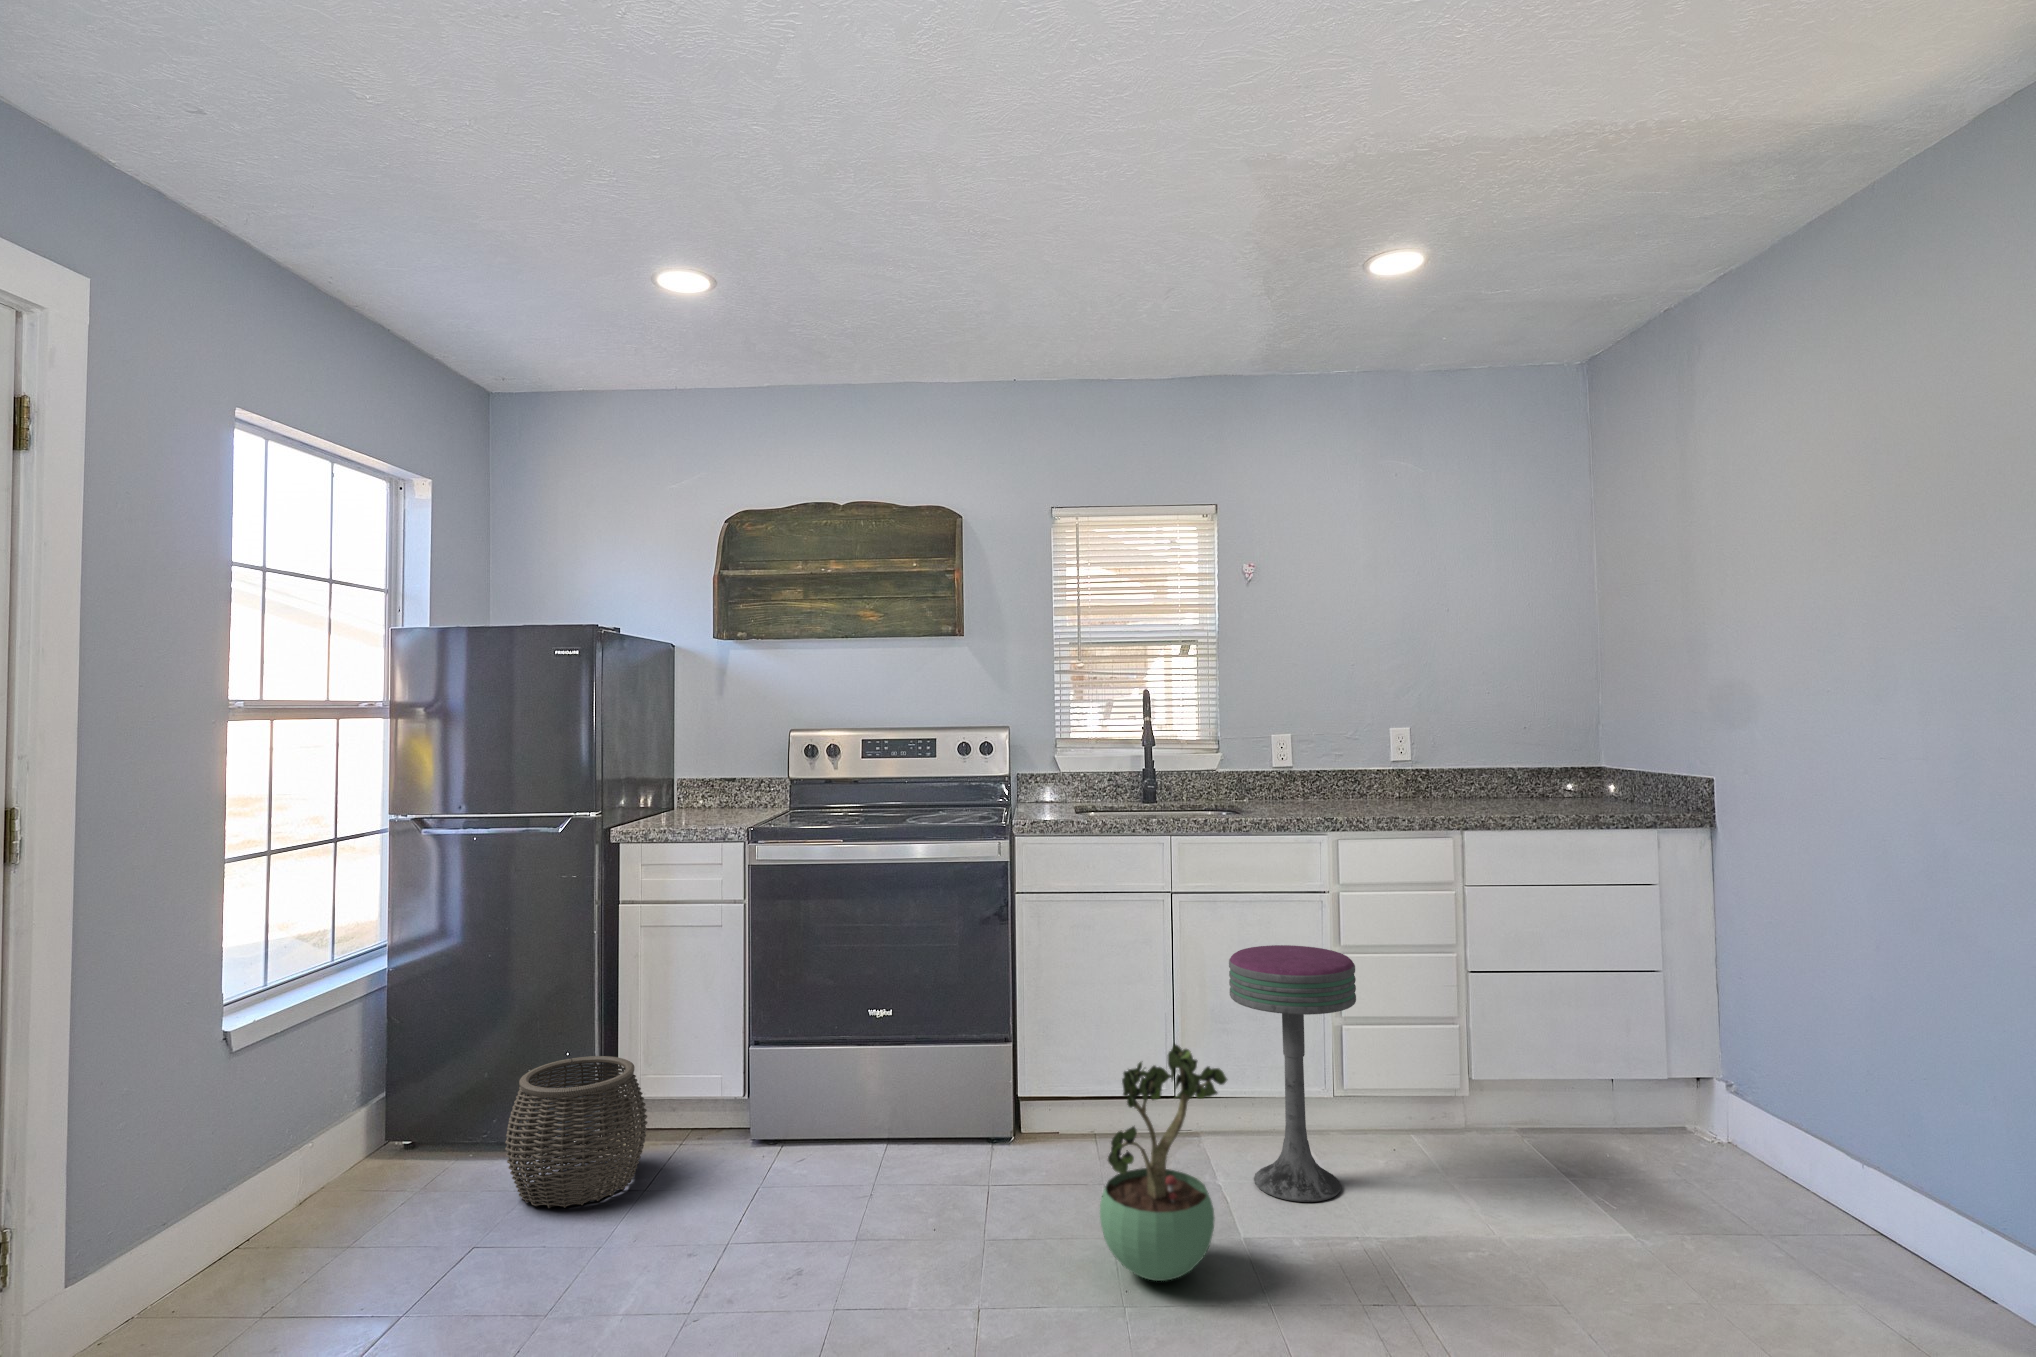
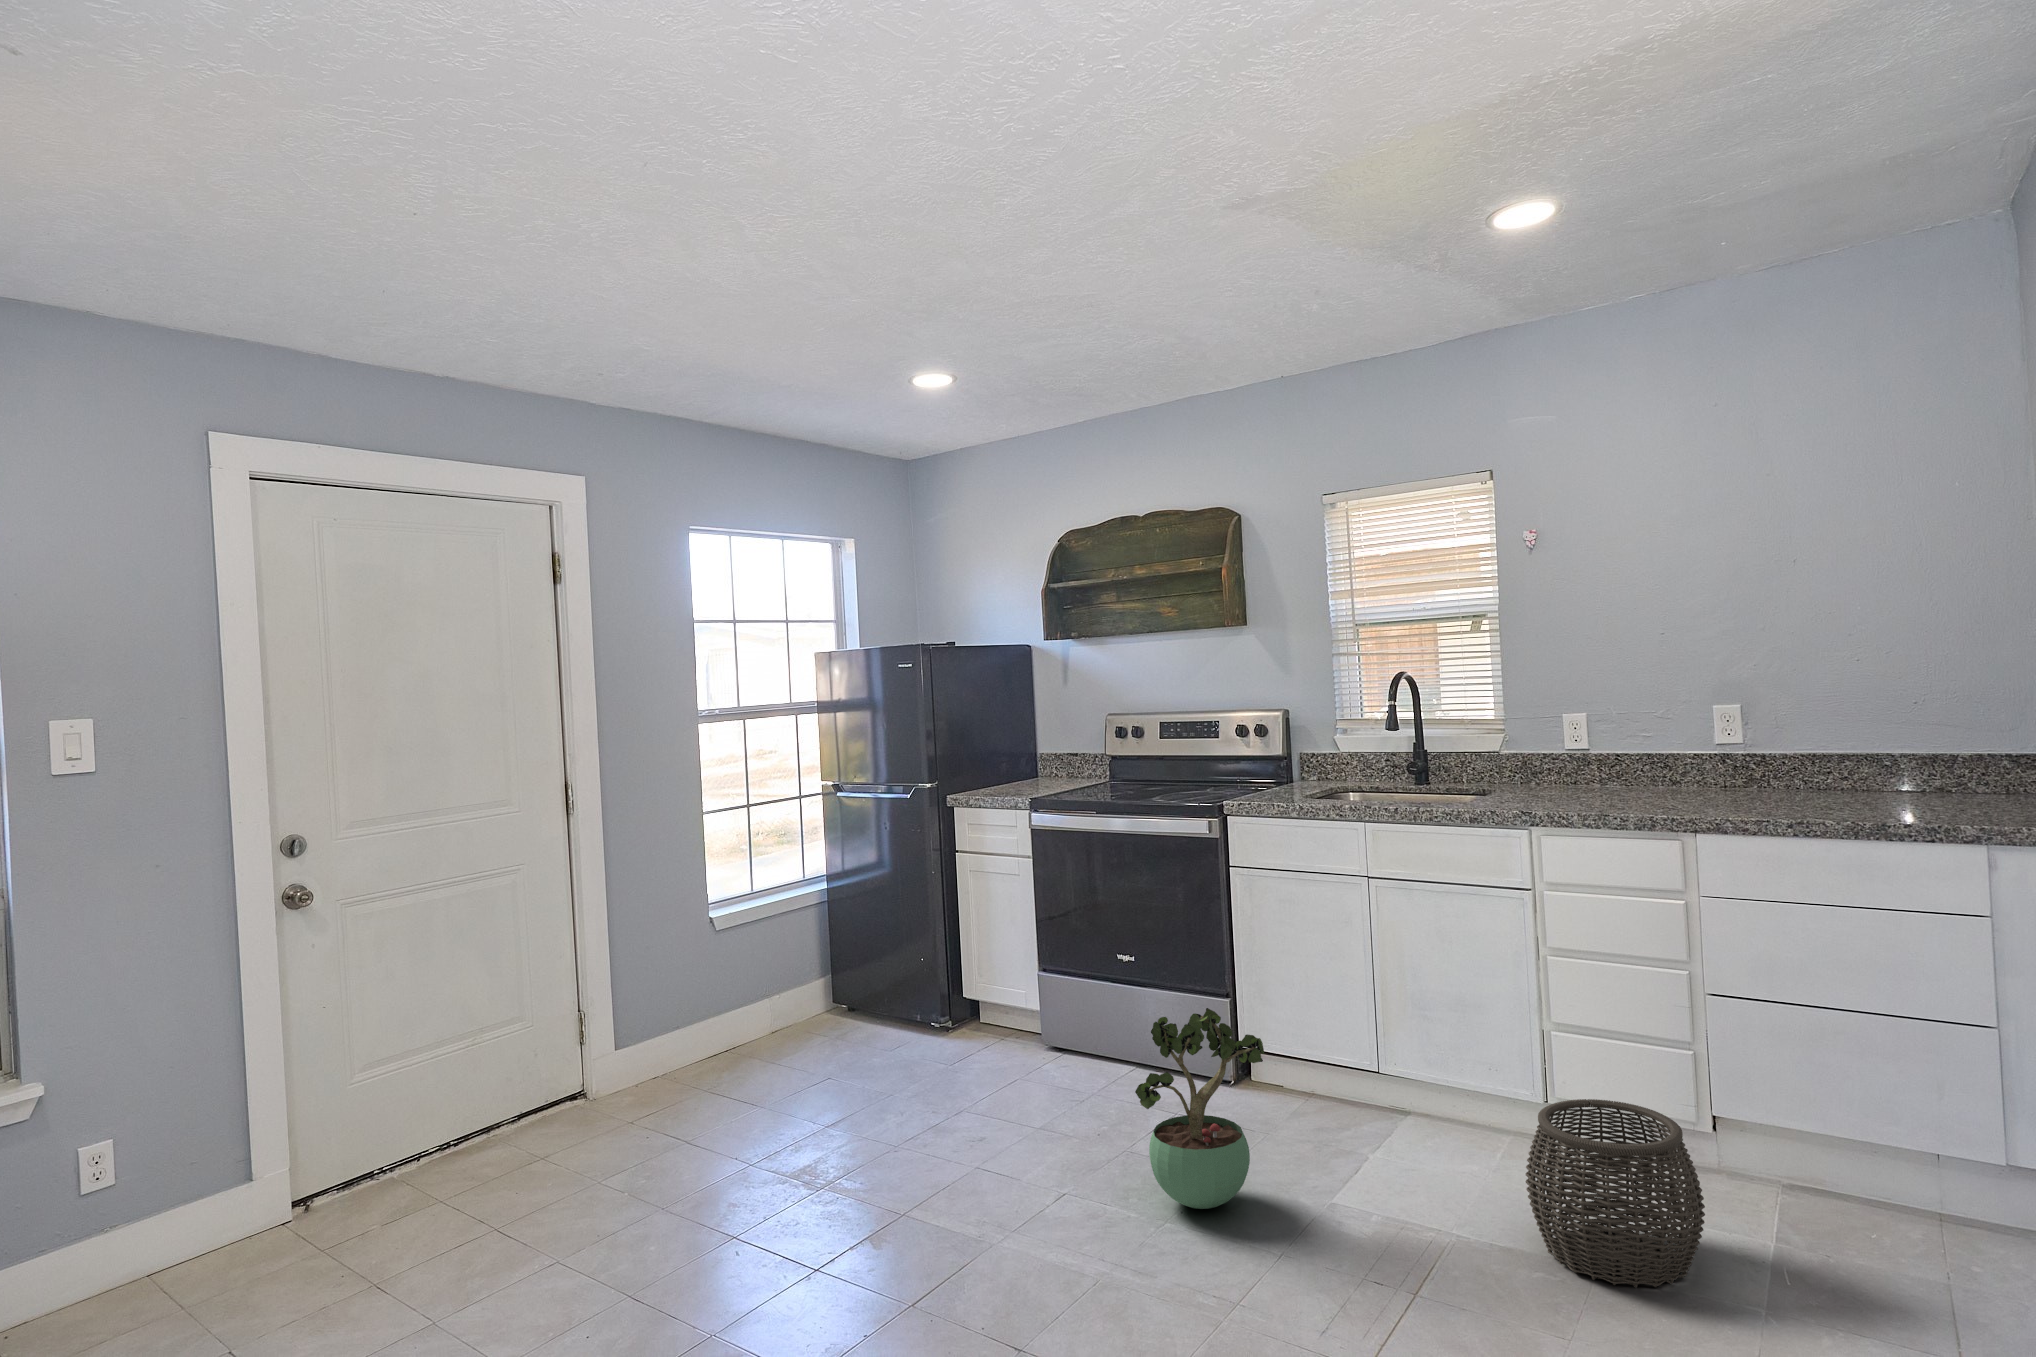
bar stool: present [1229,945,1356,1202] -> none [1353,939,1485,1195]
woven basket: present [505,1056,648,1208] -> present [1526,1099,1705,1287]

